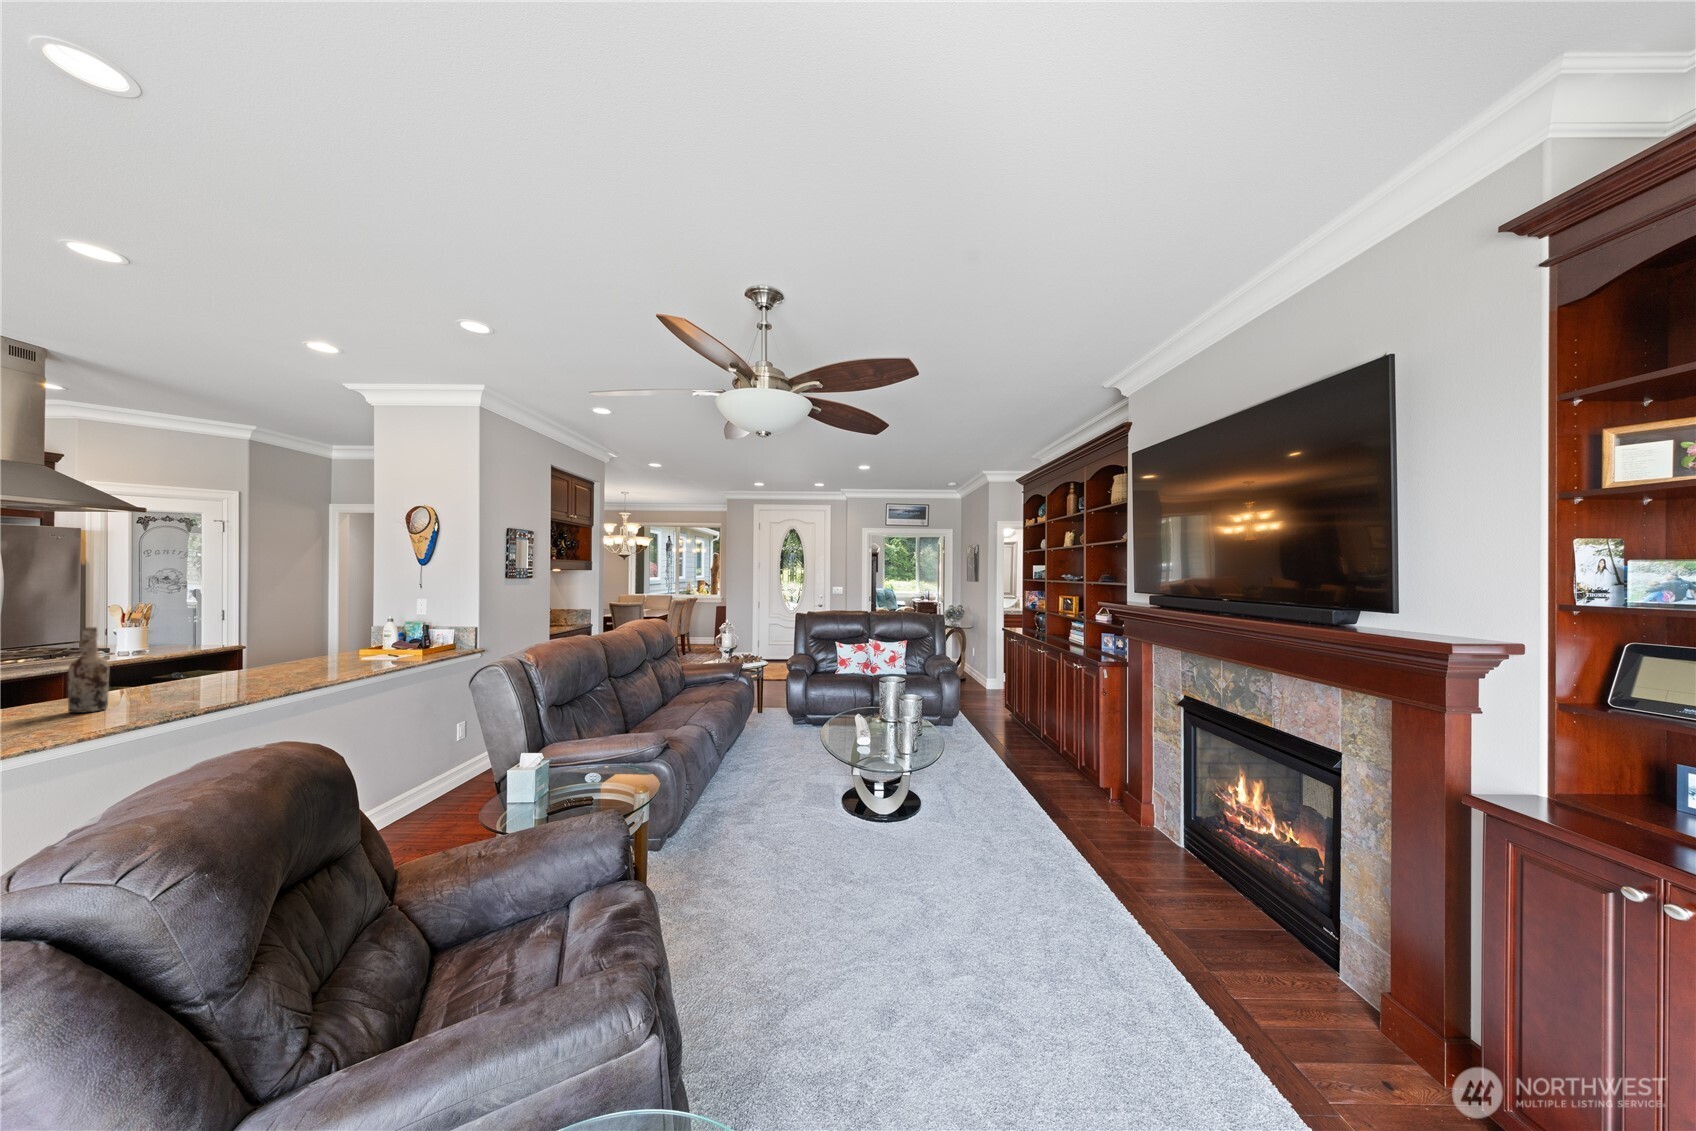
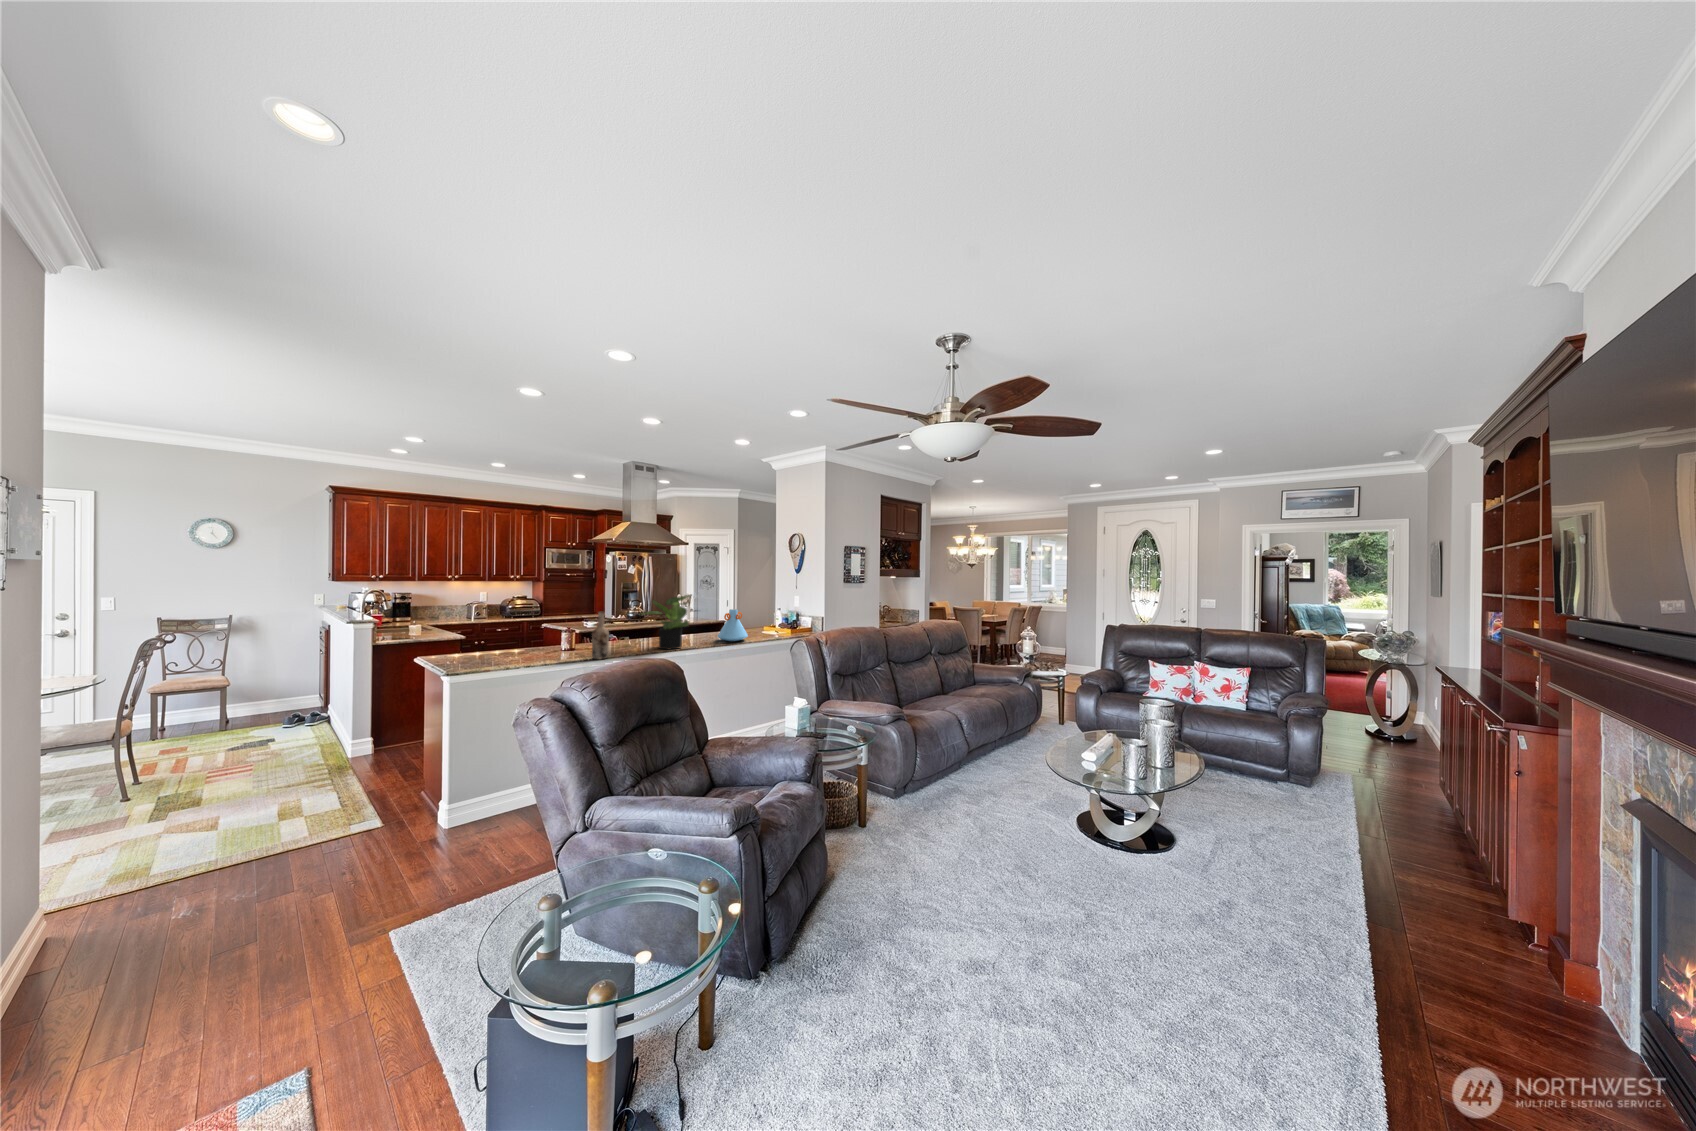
potted plant: none [143,595,277,688] -> present [644,595,690,650]
vase: none [302,619,361,668] -> present [718,609,748,641]

